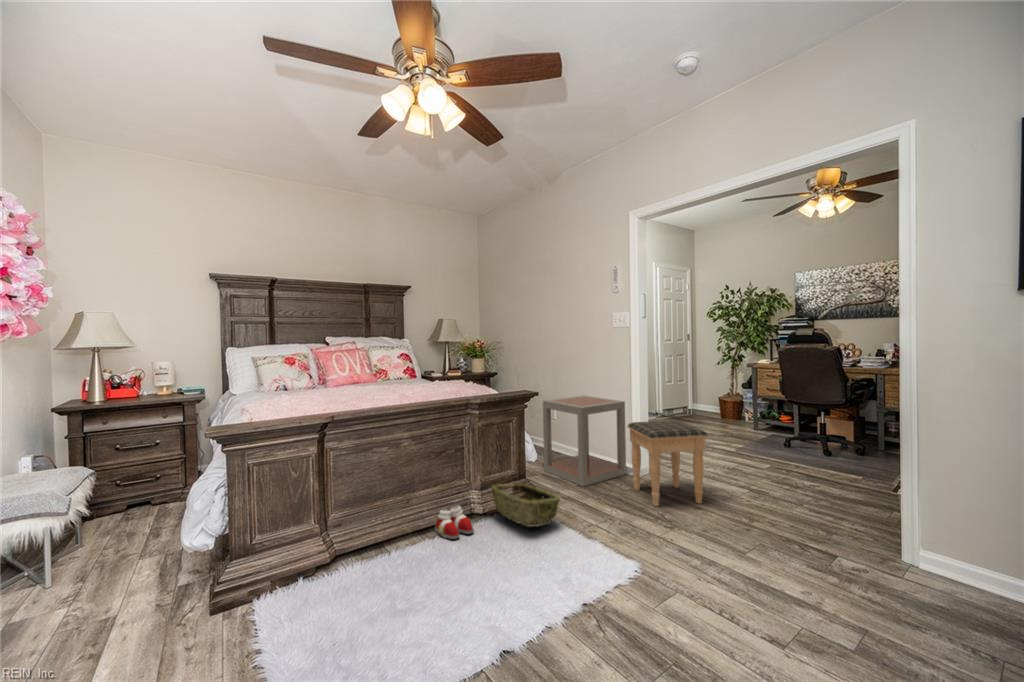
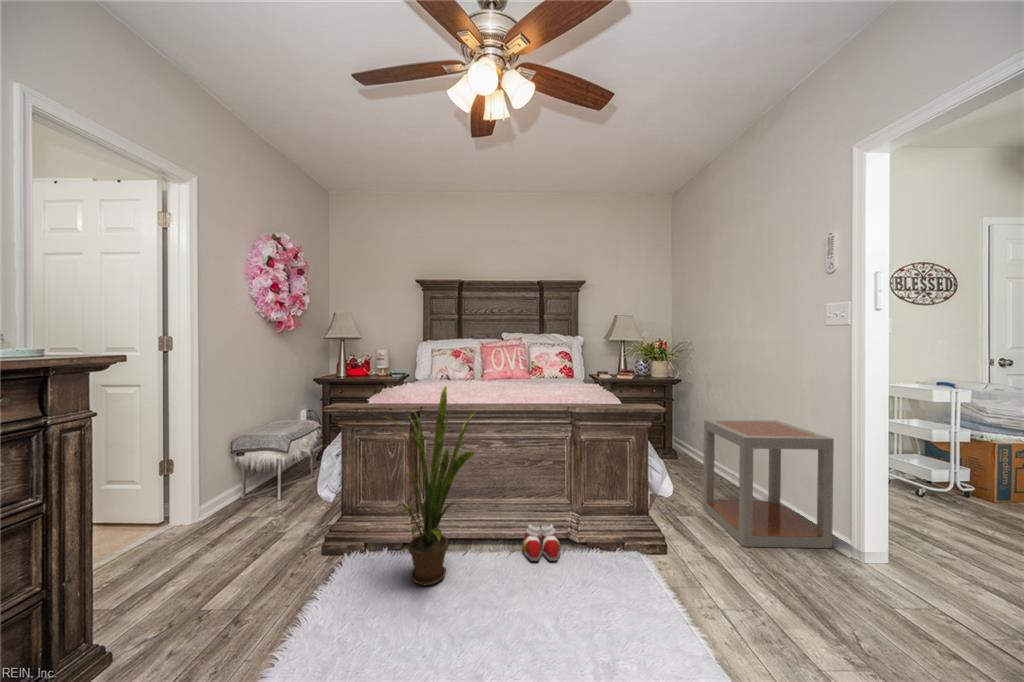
house plant: none [306,391,418,590] -> present [387,387,475,585]
footstool: present [628,420,707,506] -> none [823,474,987,649]
woven basket: present [491,484,560,527] -> none [593,512,670,584]

